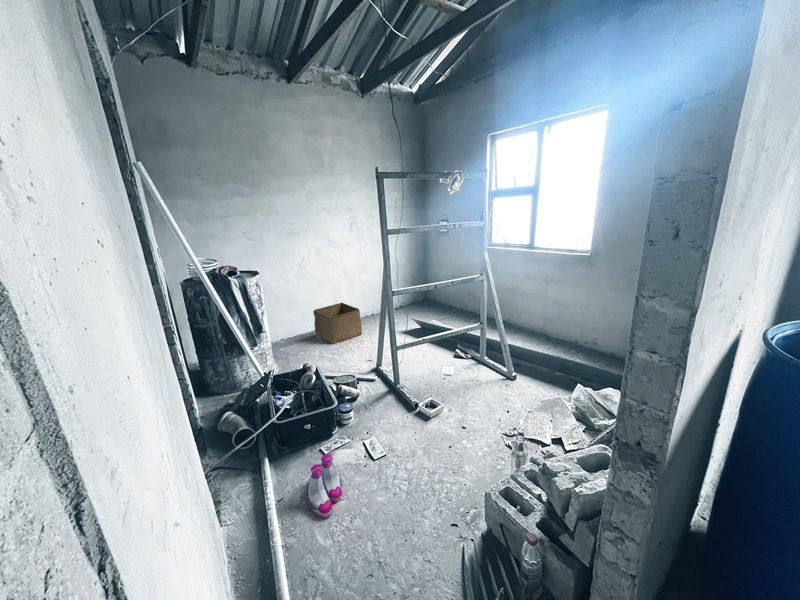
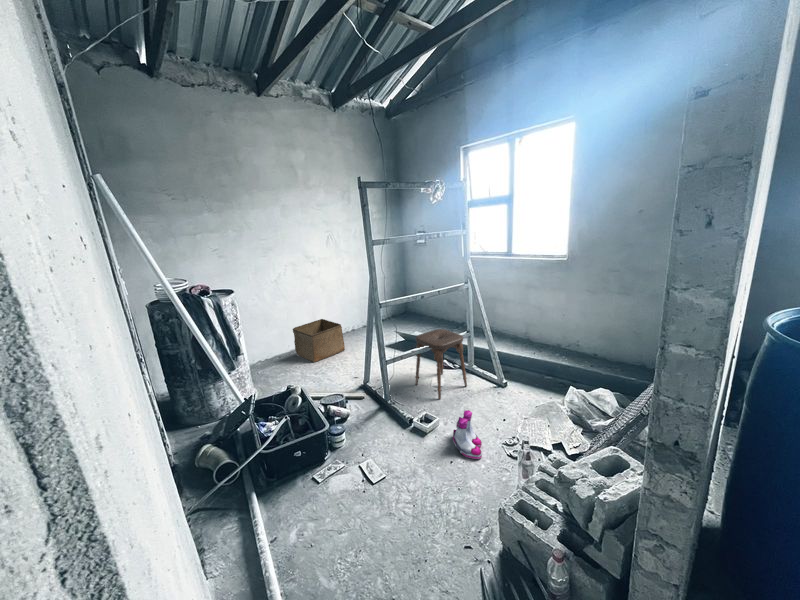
stool: none [426,320,476,388] -> present [415,329,467,399]
boots: present [307,454,342,518] -> present [453,410,482,459]

